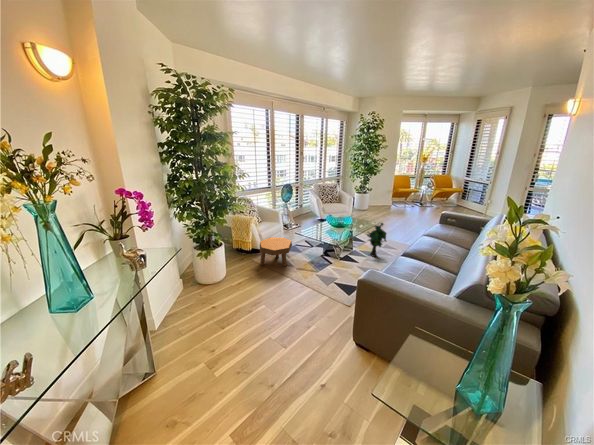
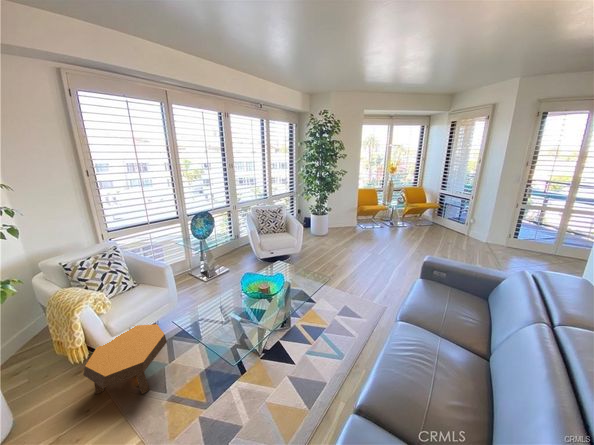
decorative plant: present [367,223,386,257] -> none [304,285,340,341]

